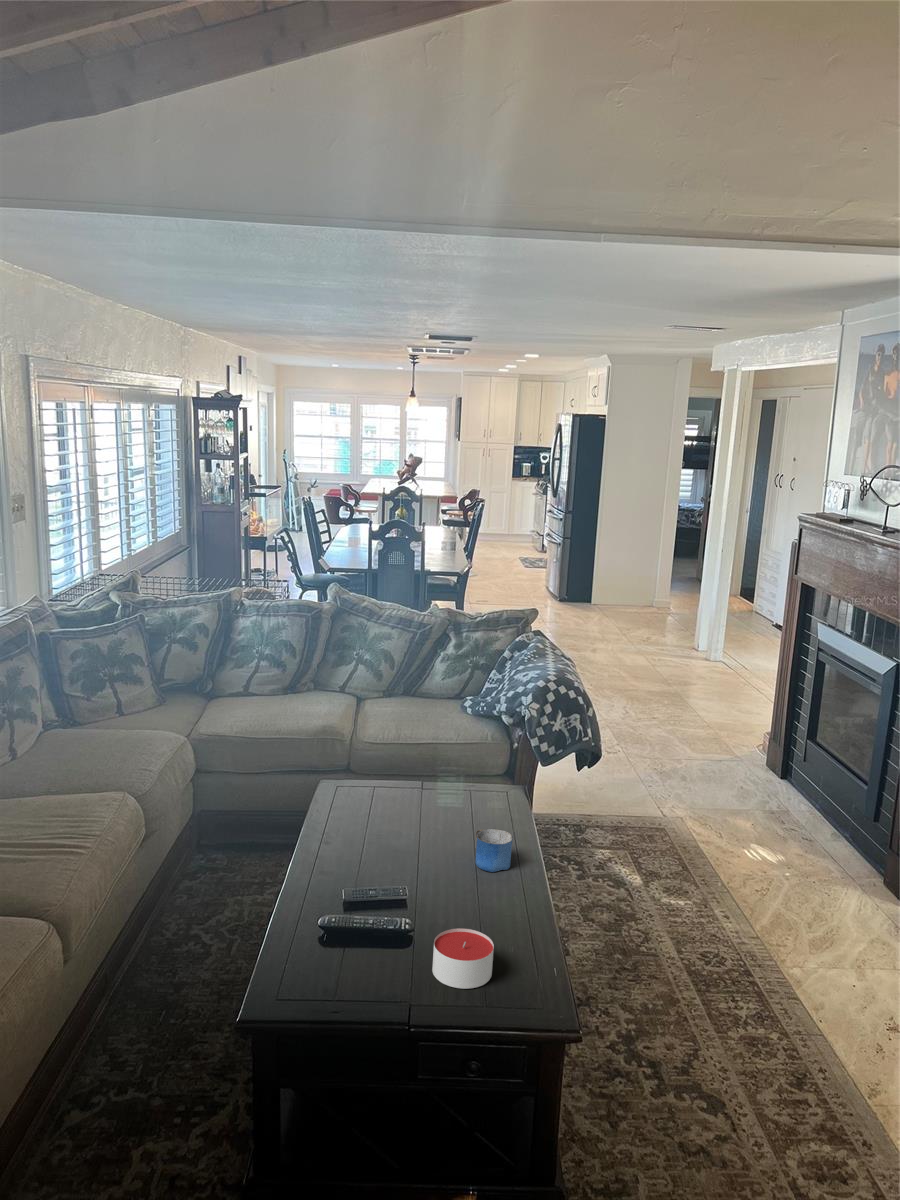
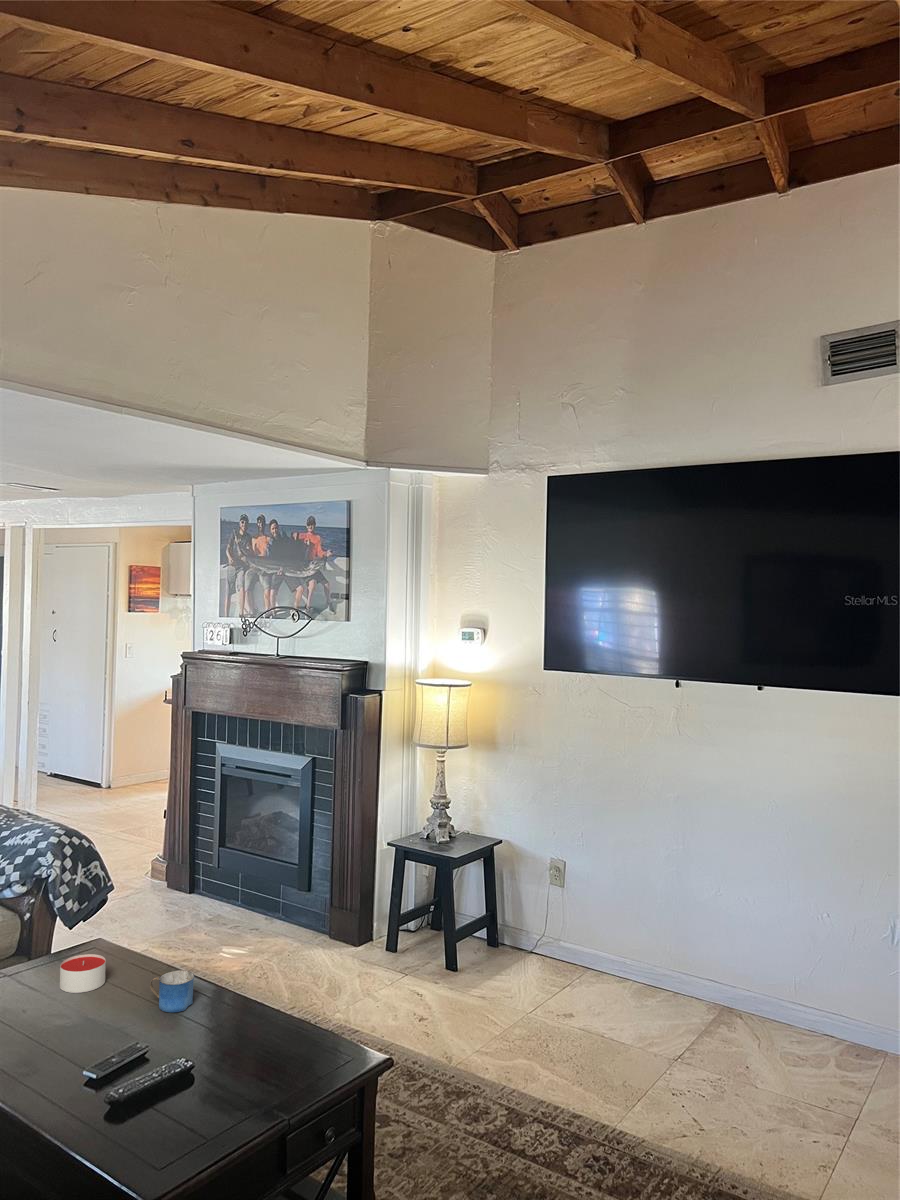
candle: present [432,929,494,989] -> present [60,954,106,993]

